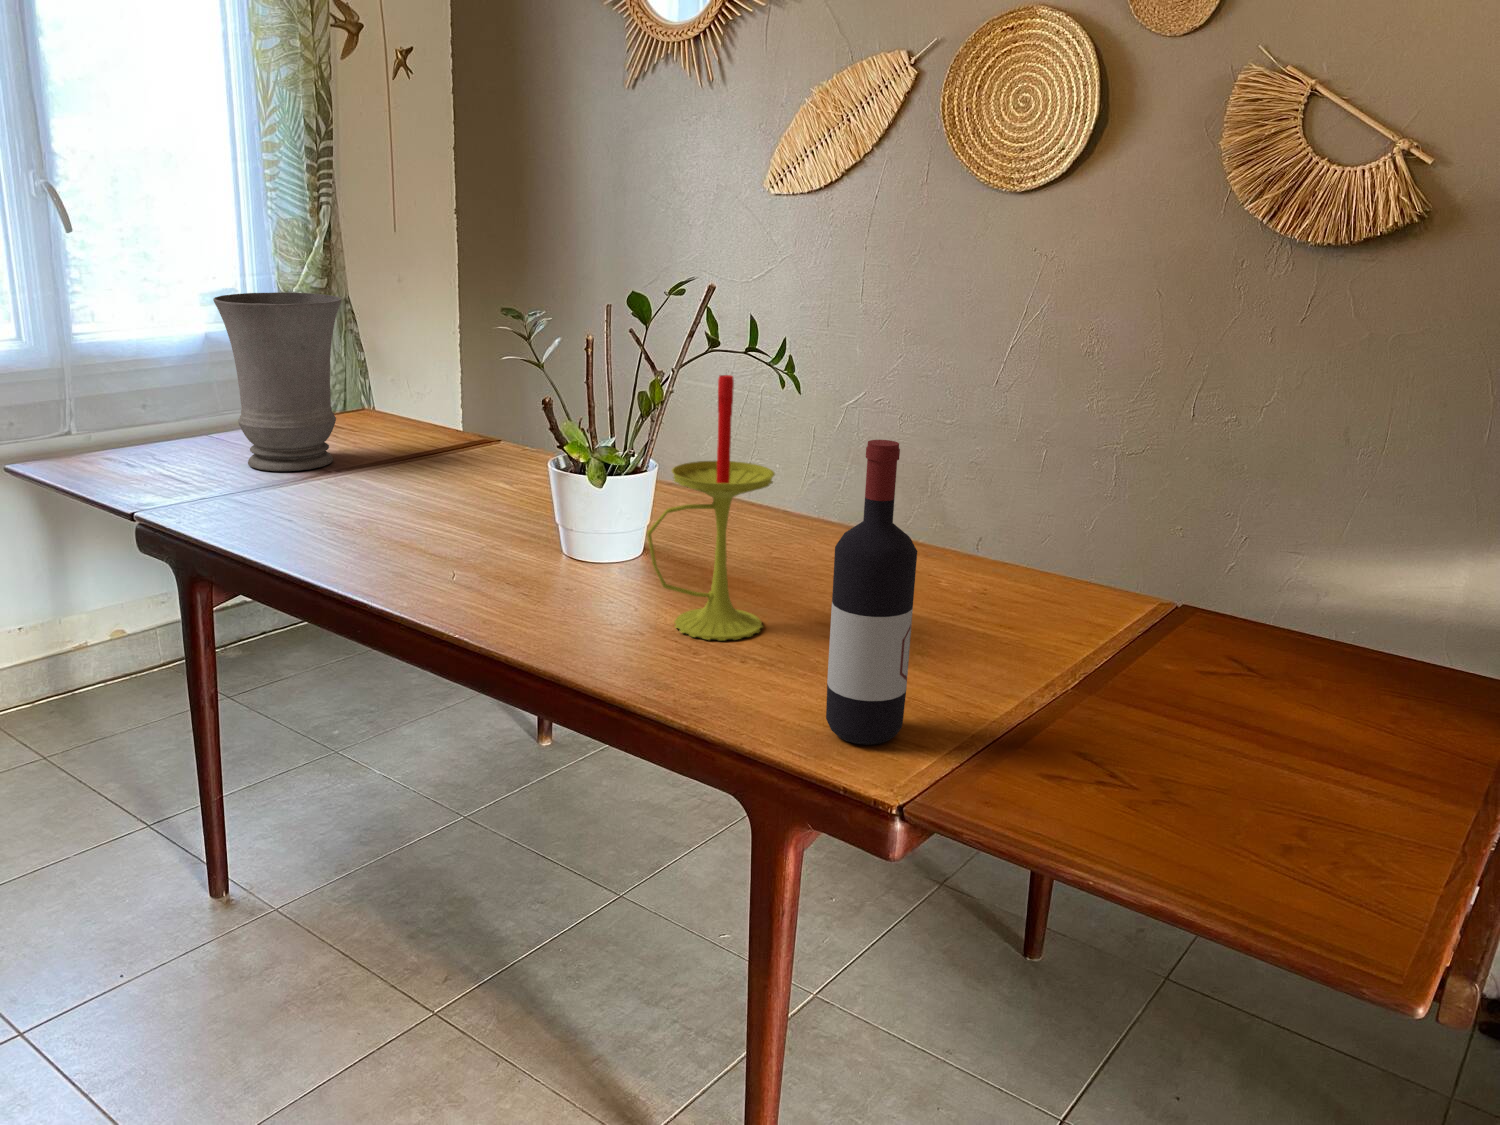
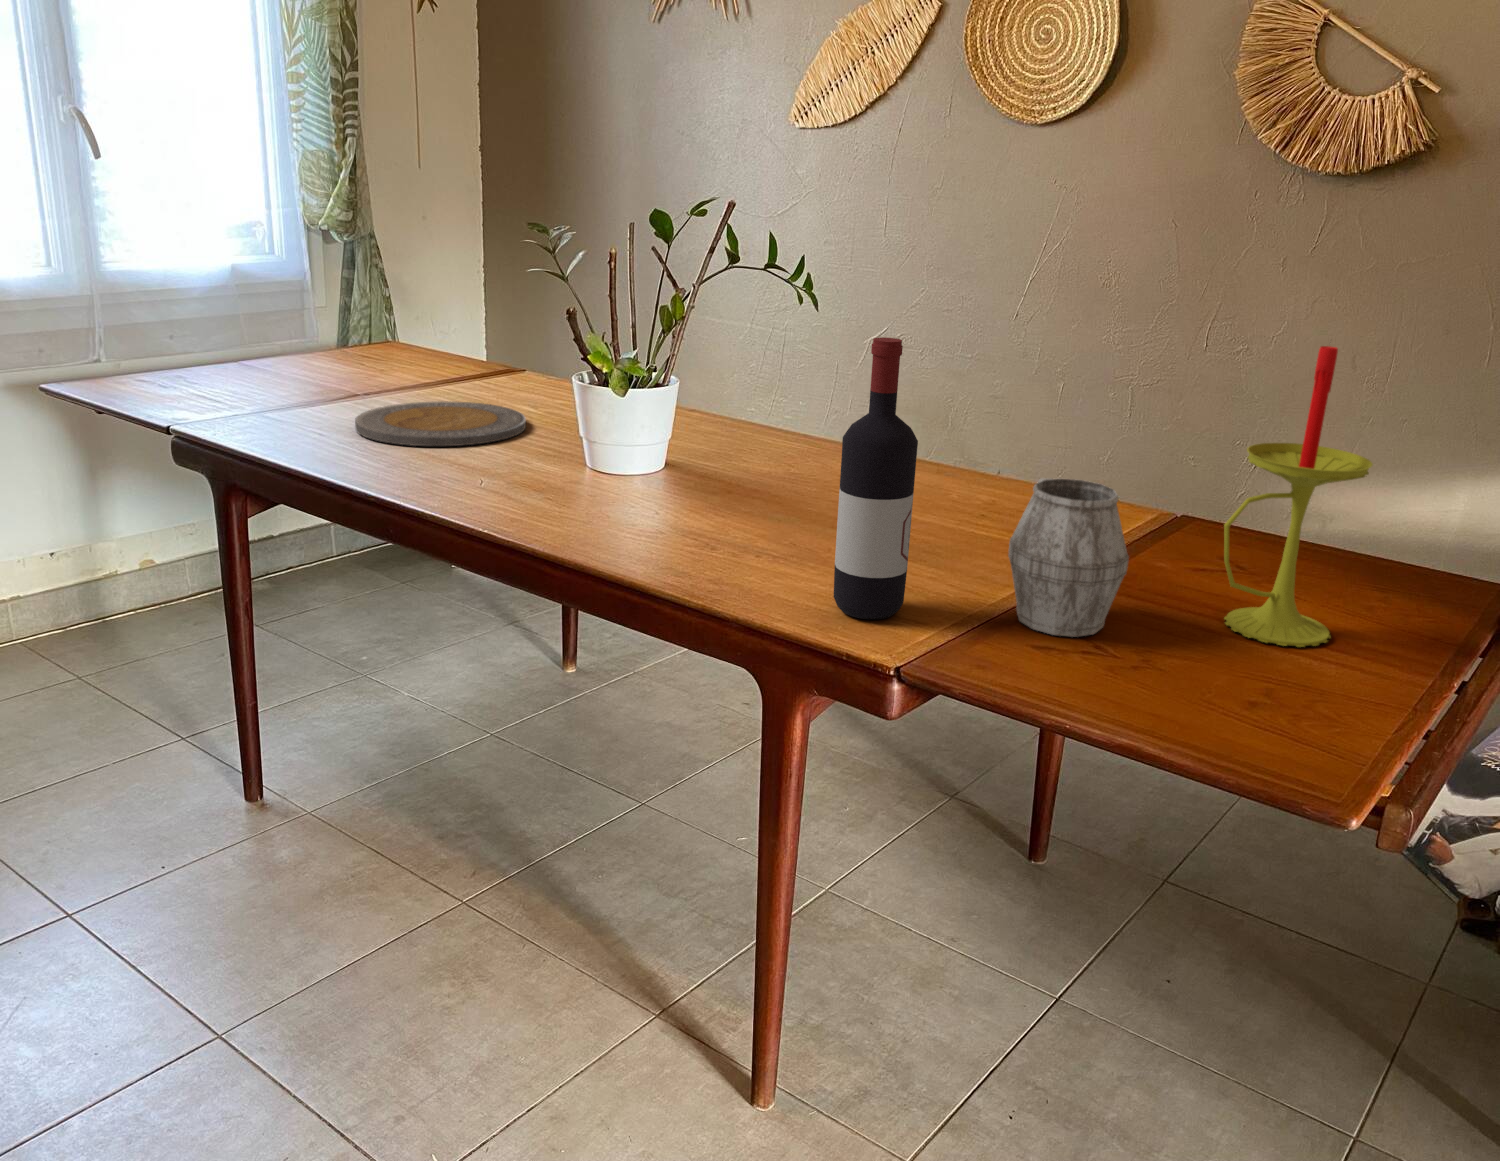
vase: present [213,292,342,471] -> none [251,219,374,392]
candle: present [647,375,775,640] -> present [1224,346,1373,647]
plate: none [318,481,498,534] -> present [355,401,526,446]
mug: none [1016,585,1149,764] -> present [1008,478,1129,637]

